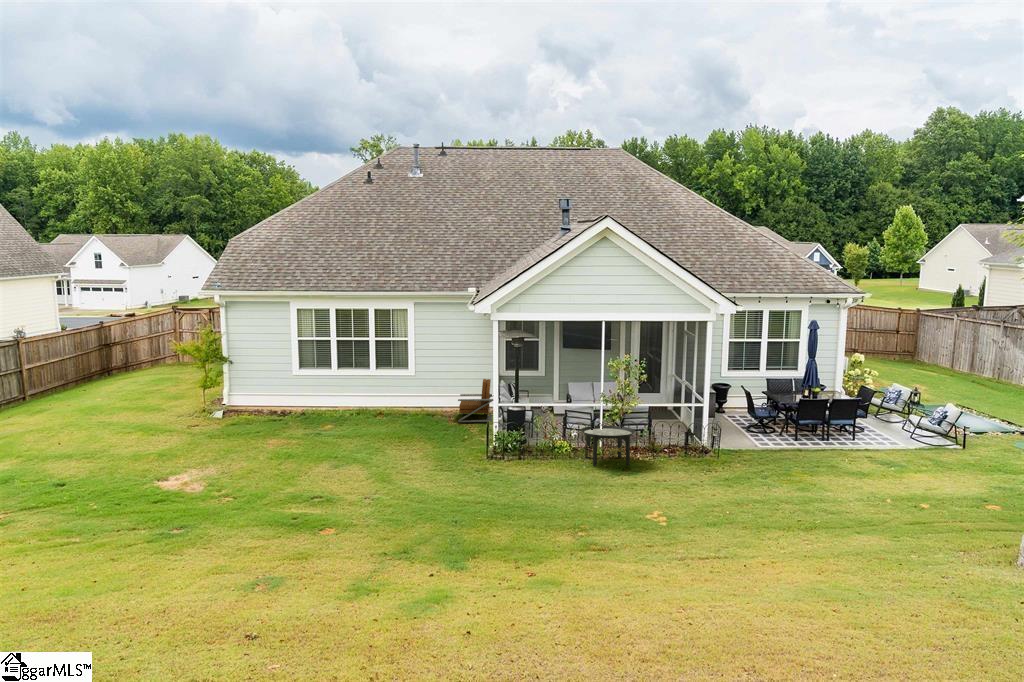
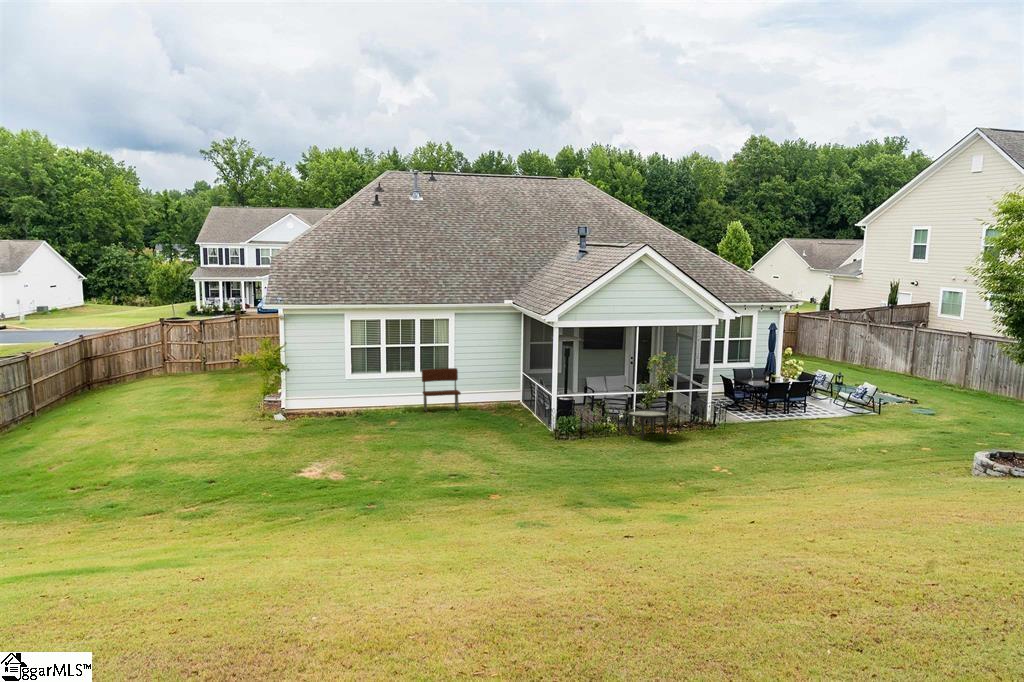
bench: none [372,366,417,415] -> present [422,368,461,411]
lounge chair: present [458,379,493,422] -> none [496,377,533,414]

